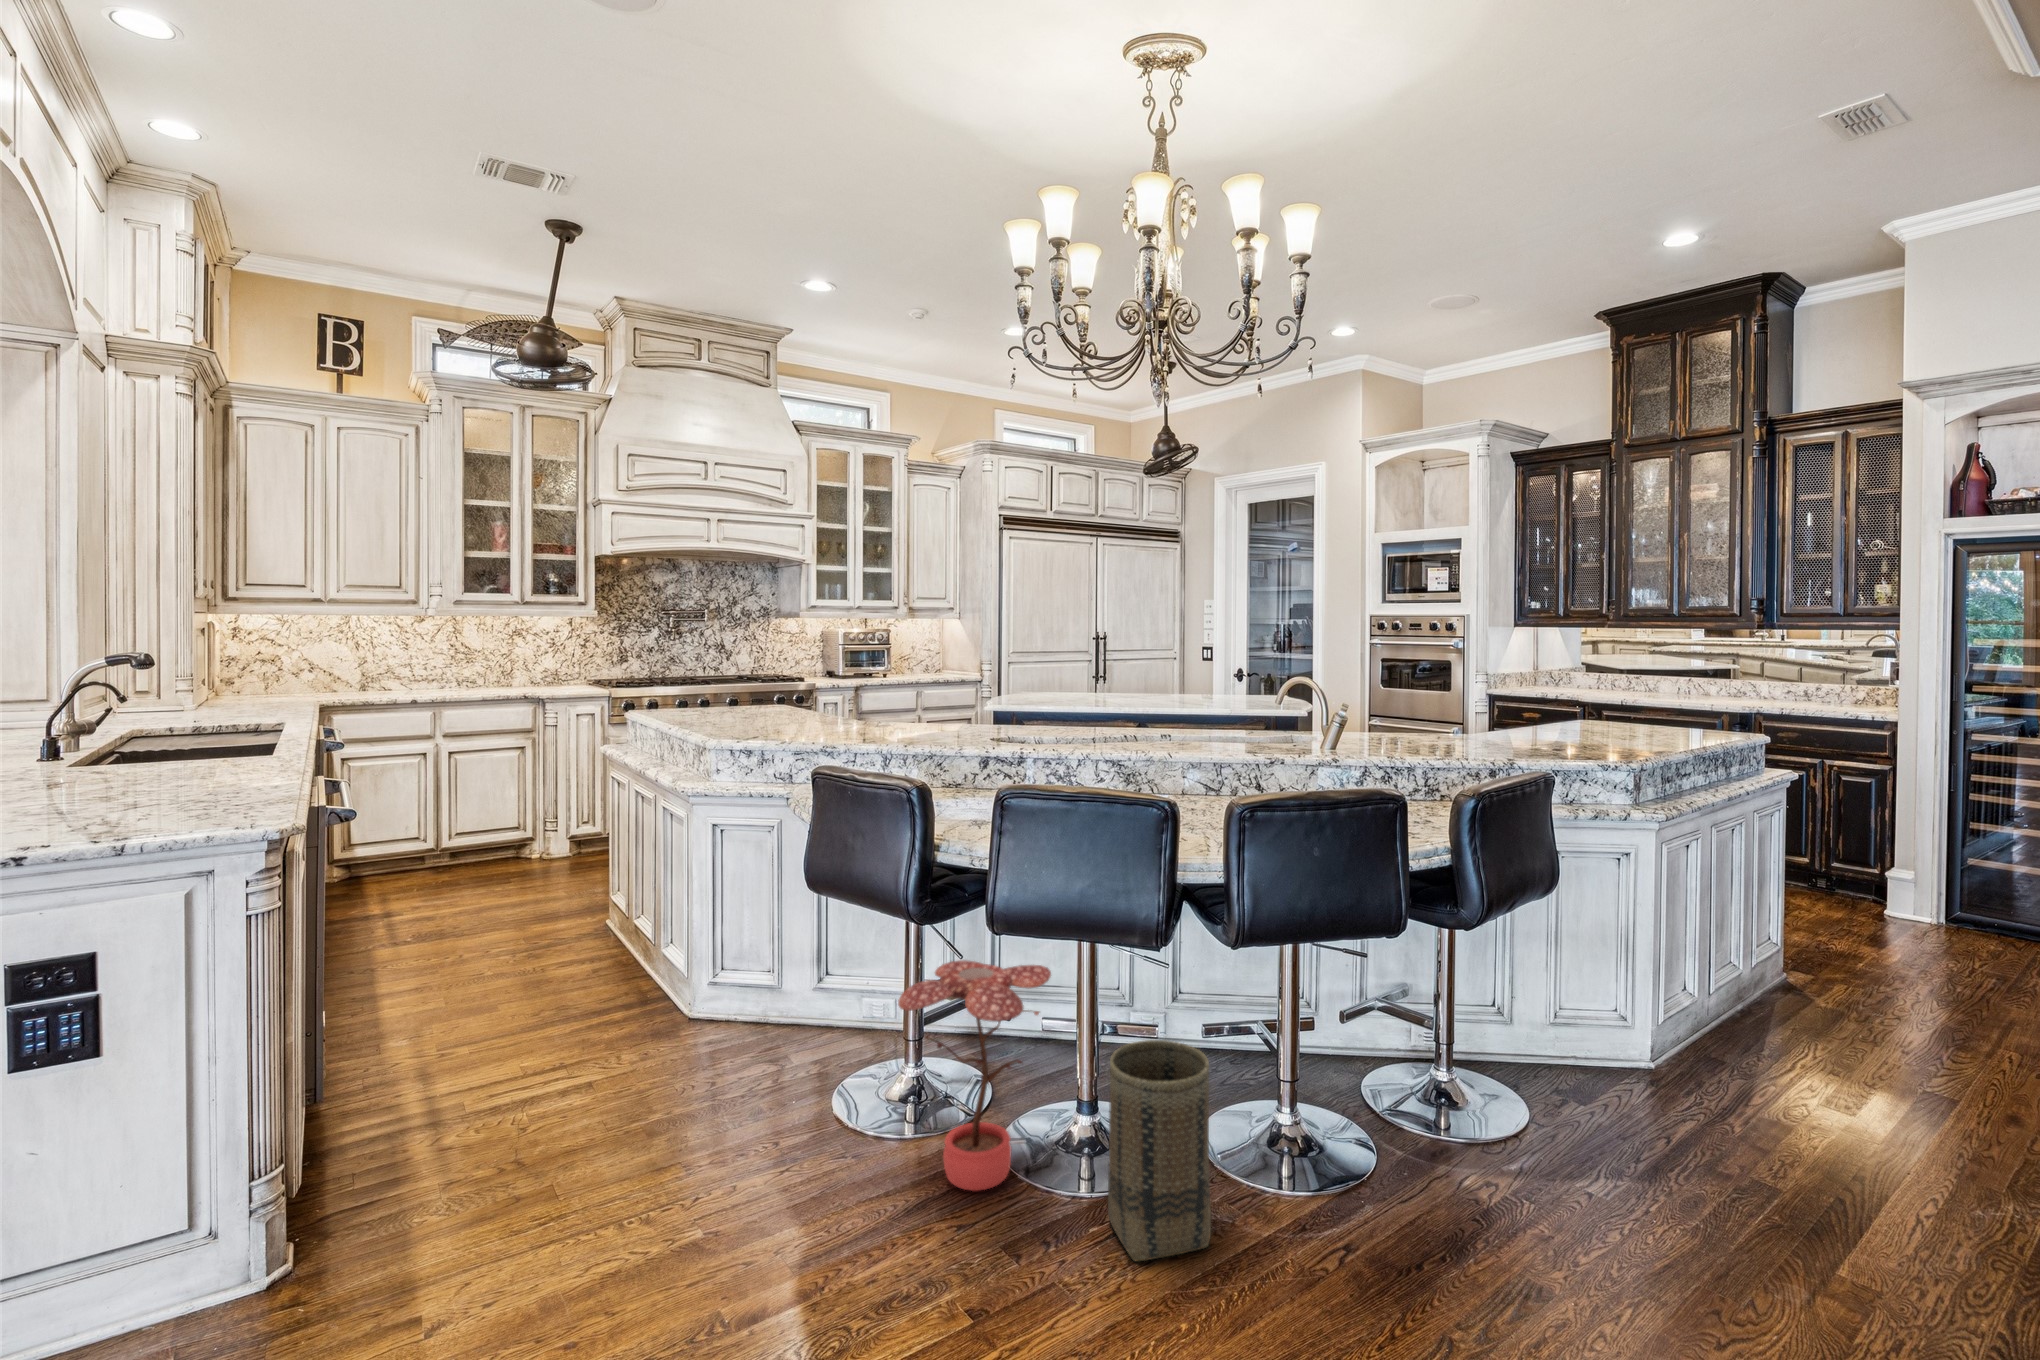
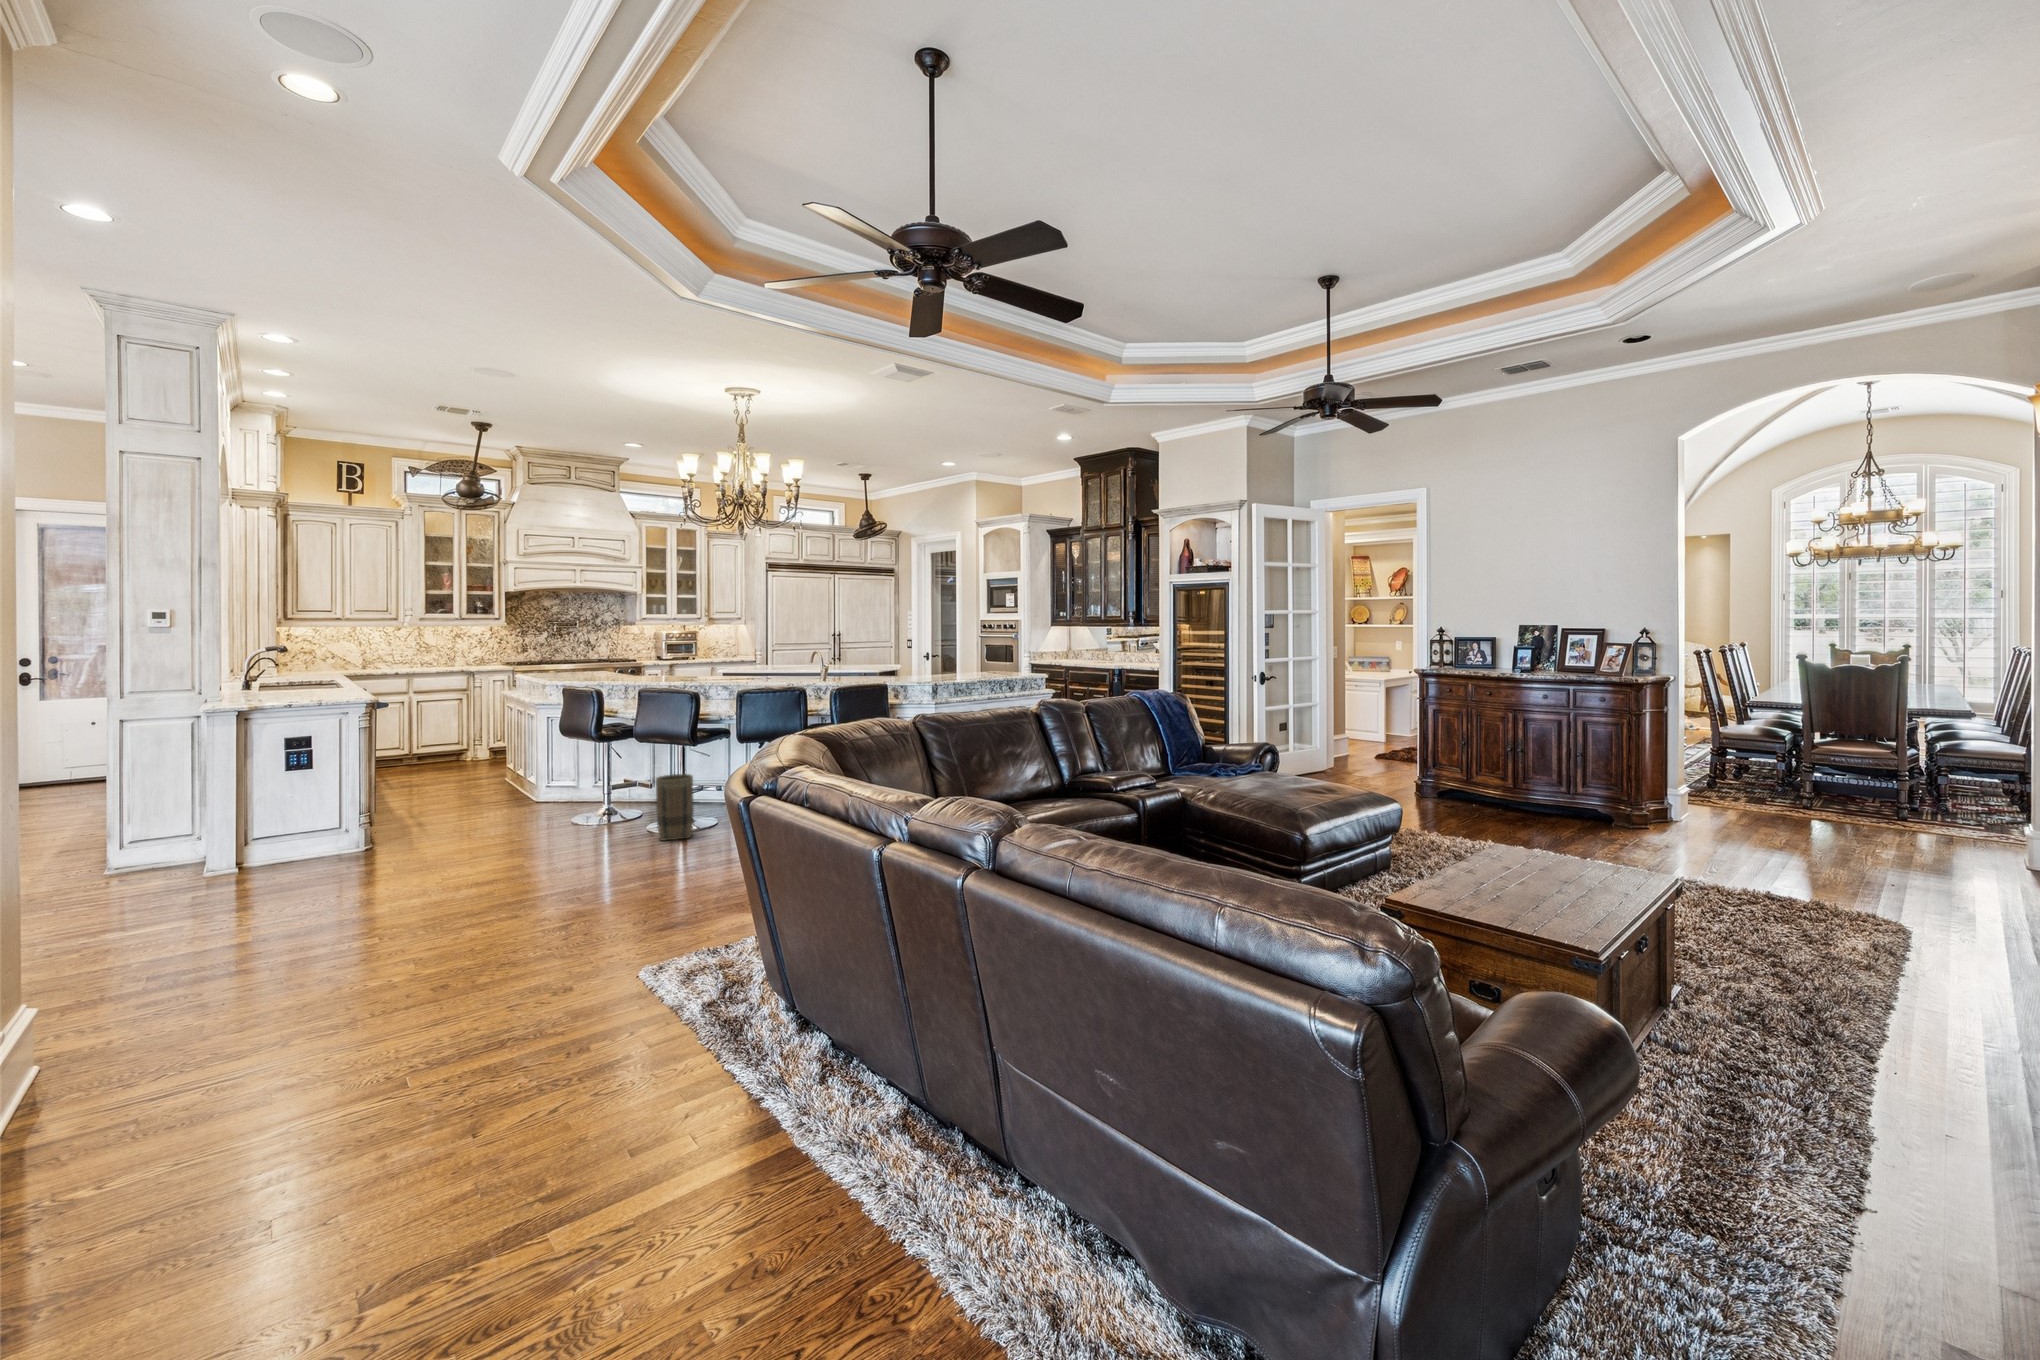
potted plant: present [898,960,1051,1191] -> none [588,754,653,832]

